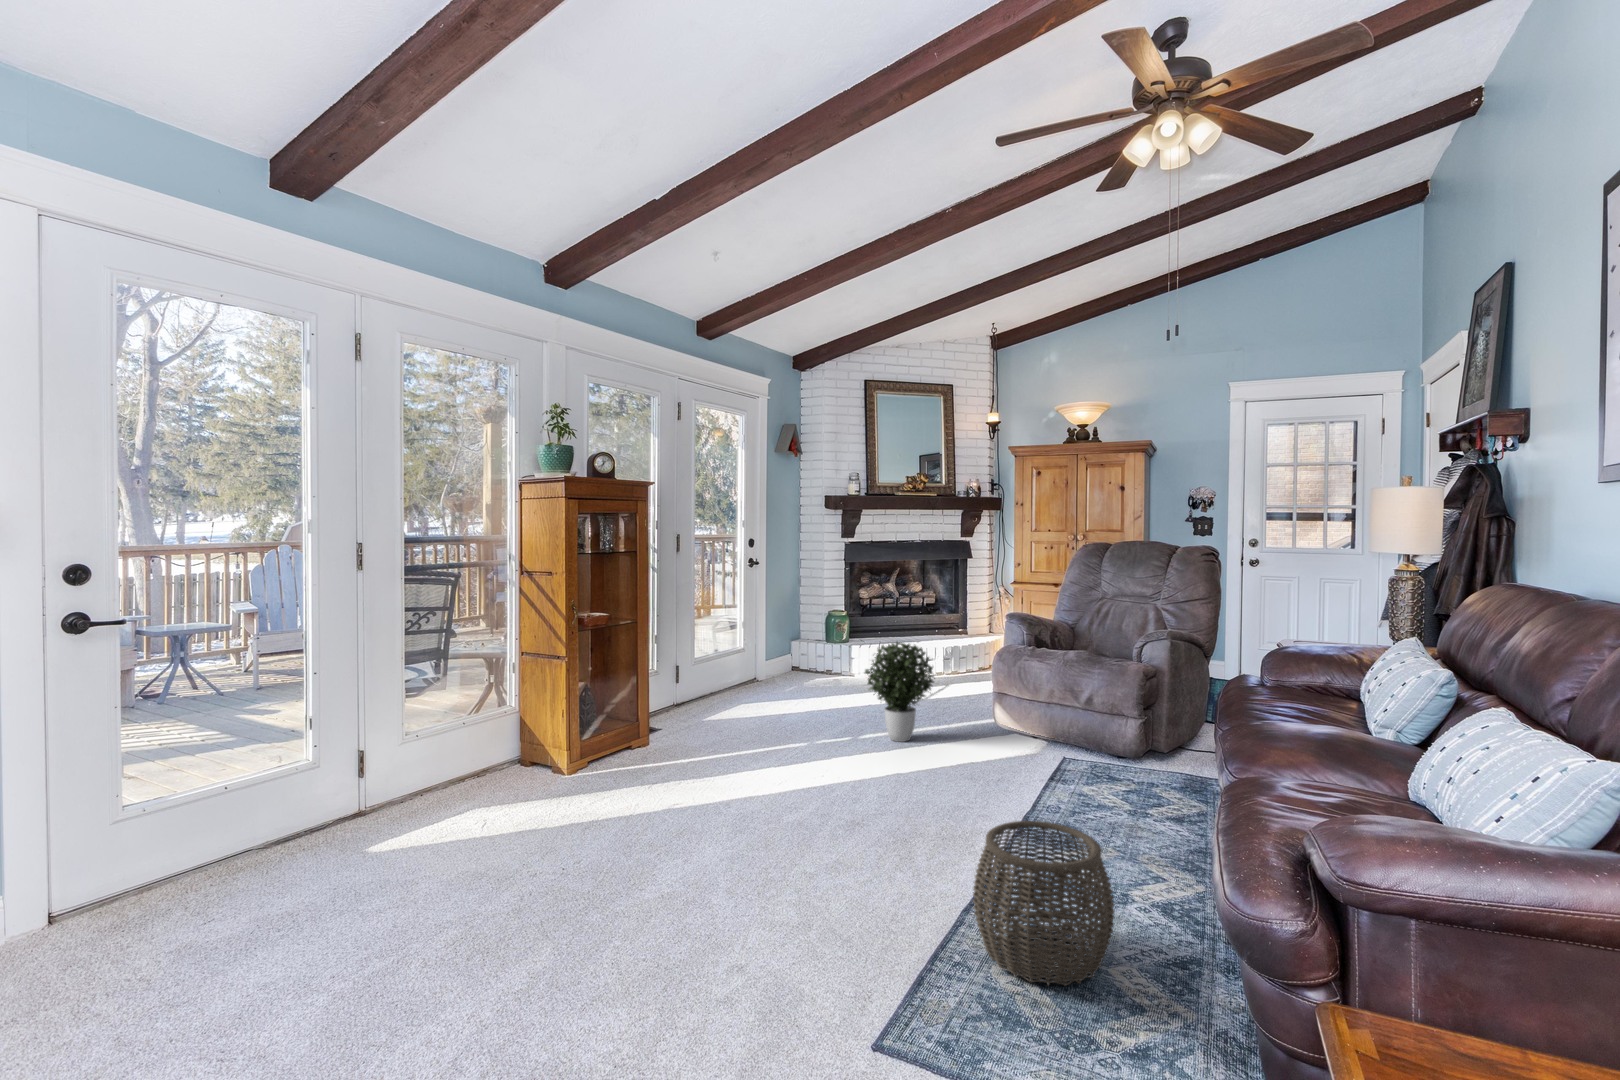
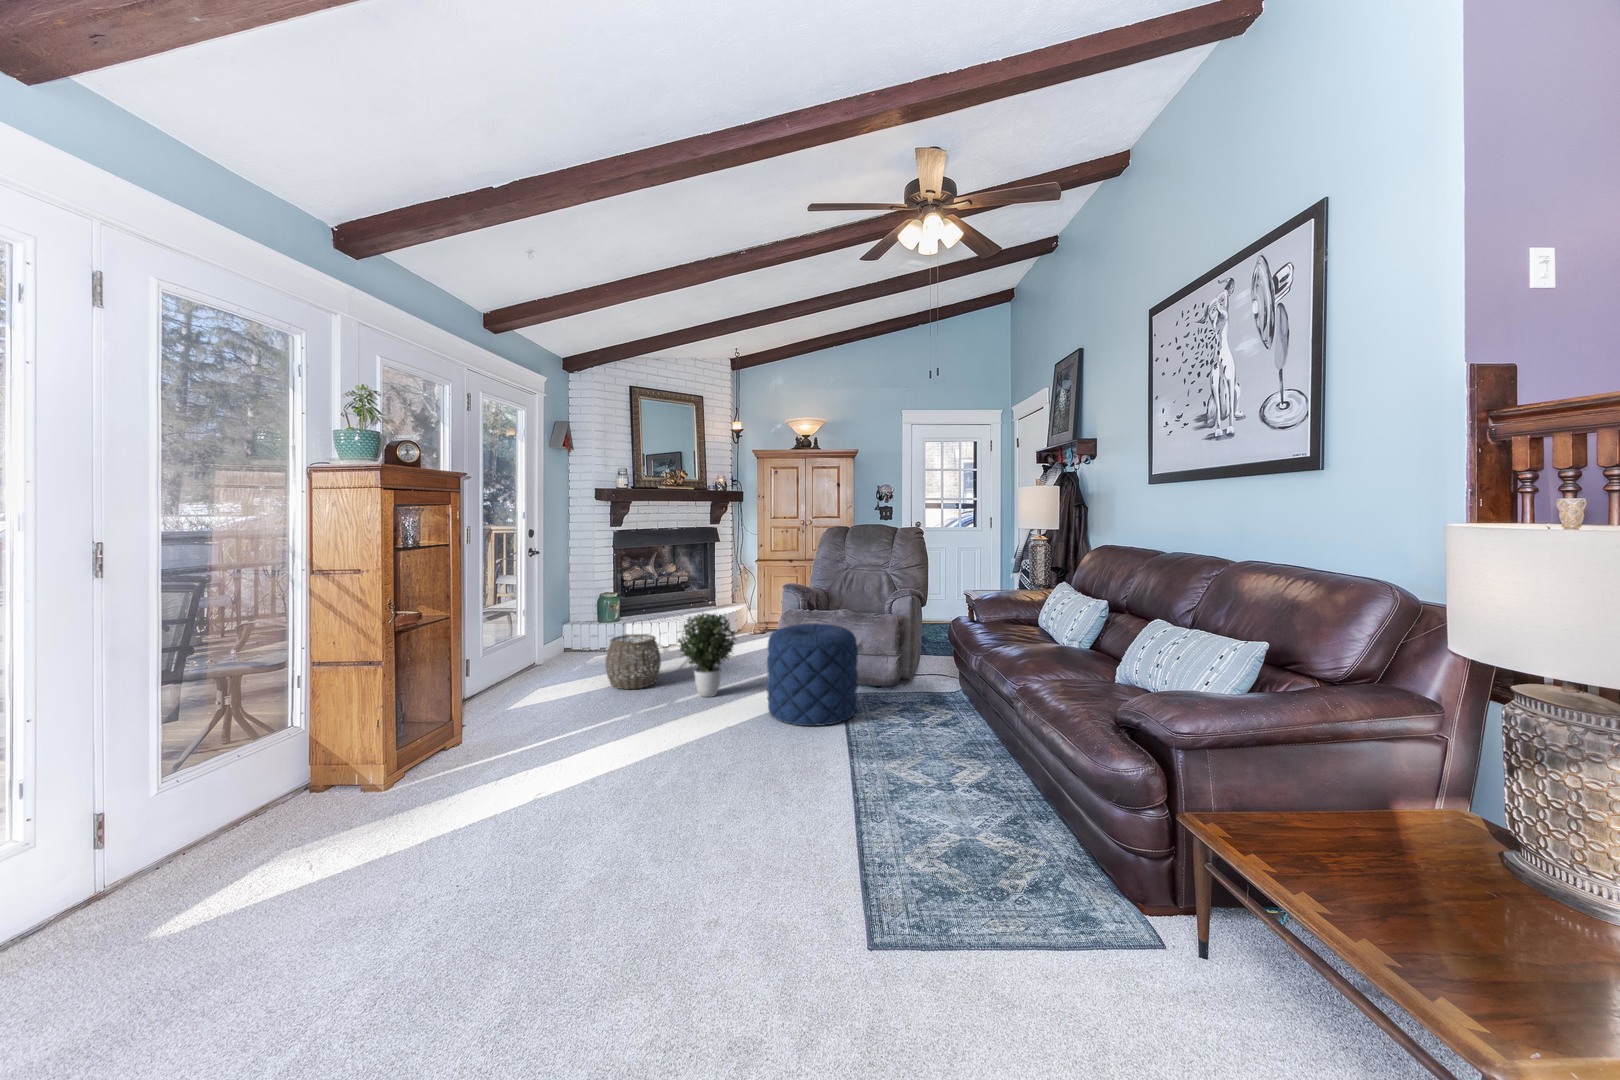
pouf: none [951,665,1070,796] -> present [767,623,858,726]
woven basket: present [973,821,1115,986] -> present [605,634,661,689]

